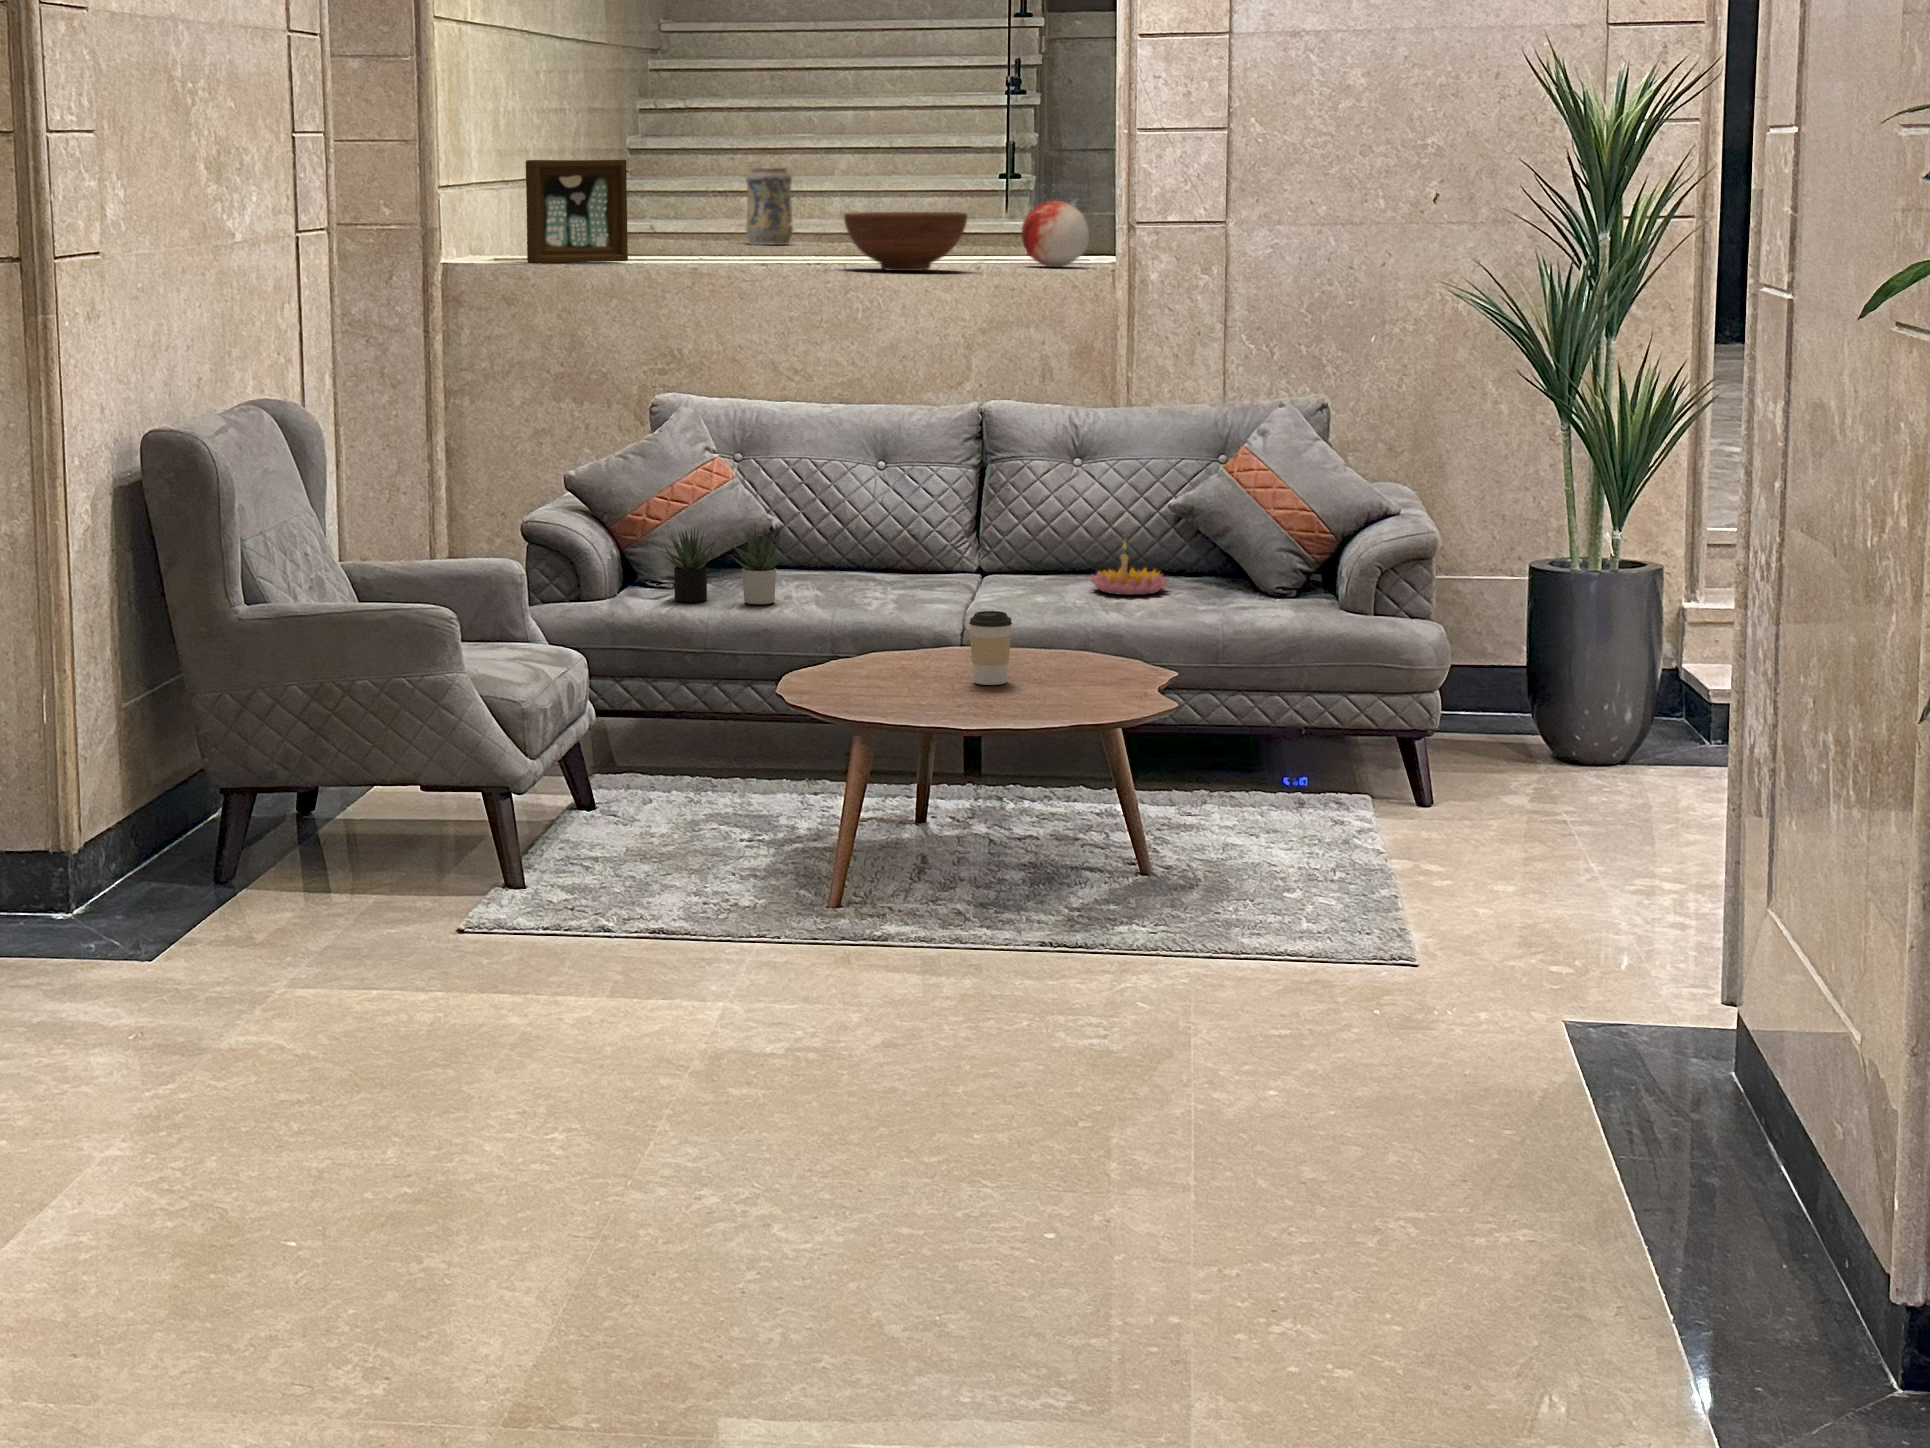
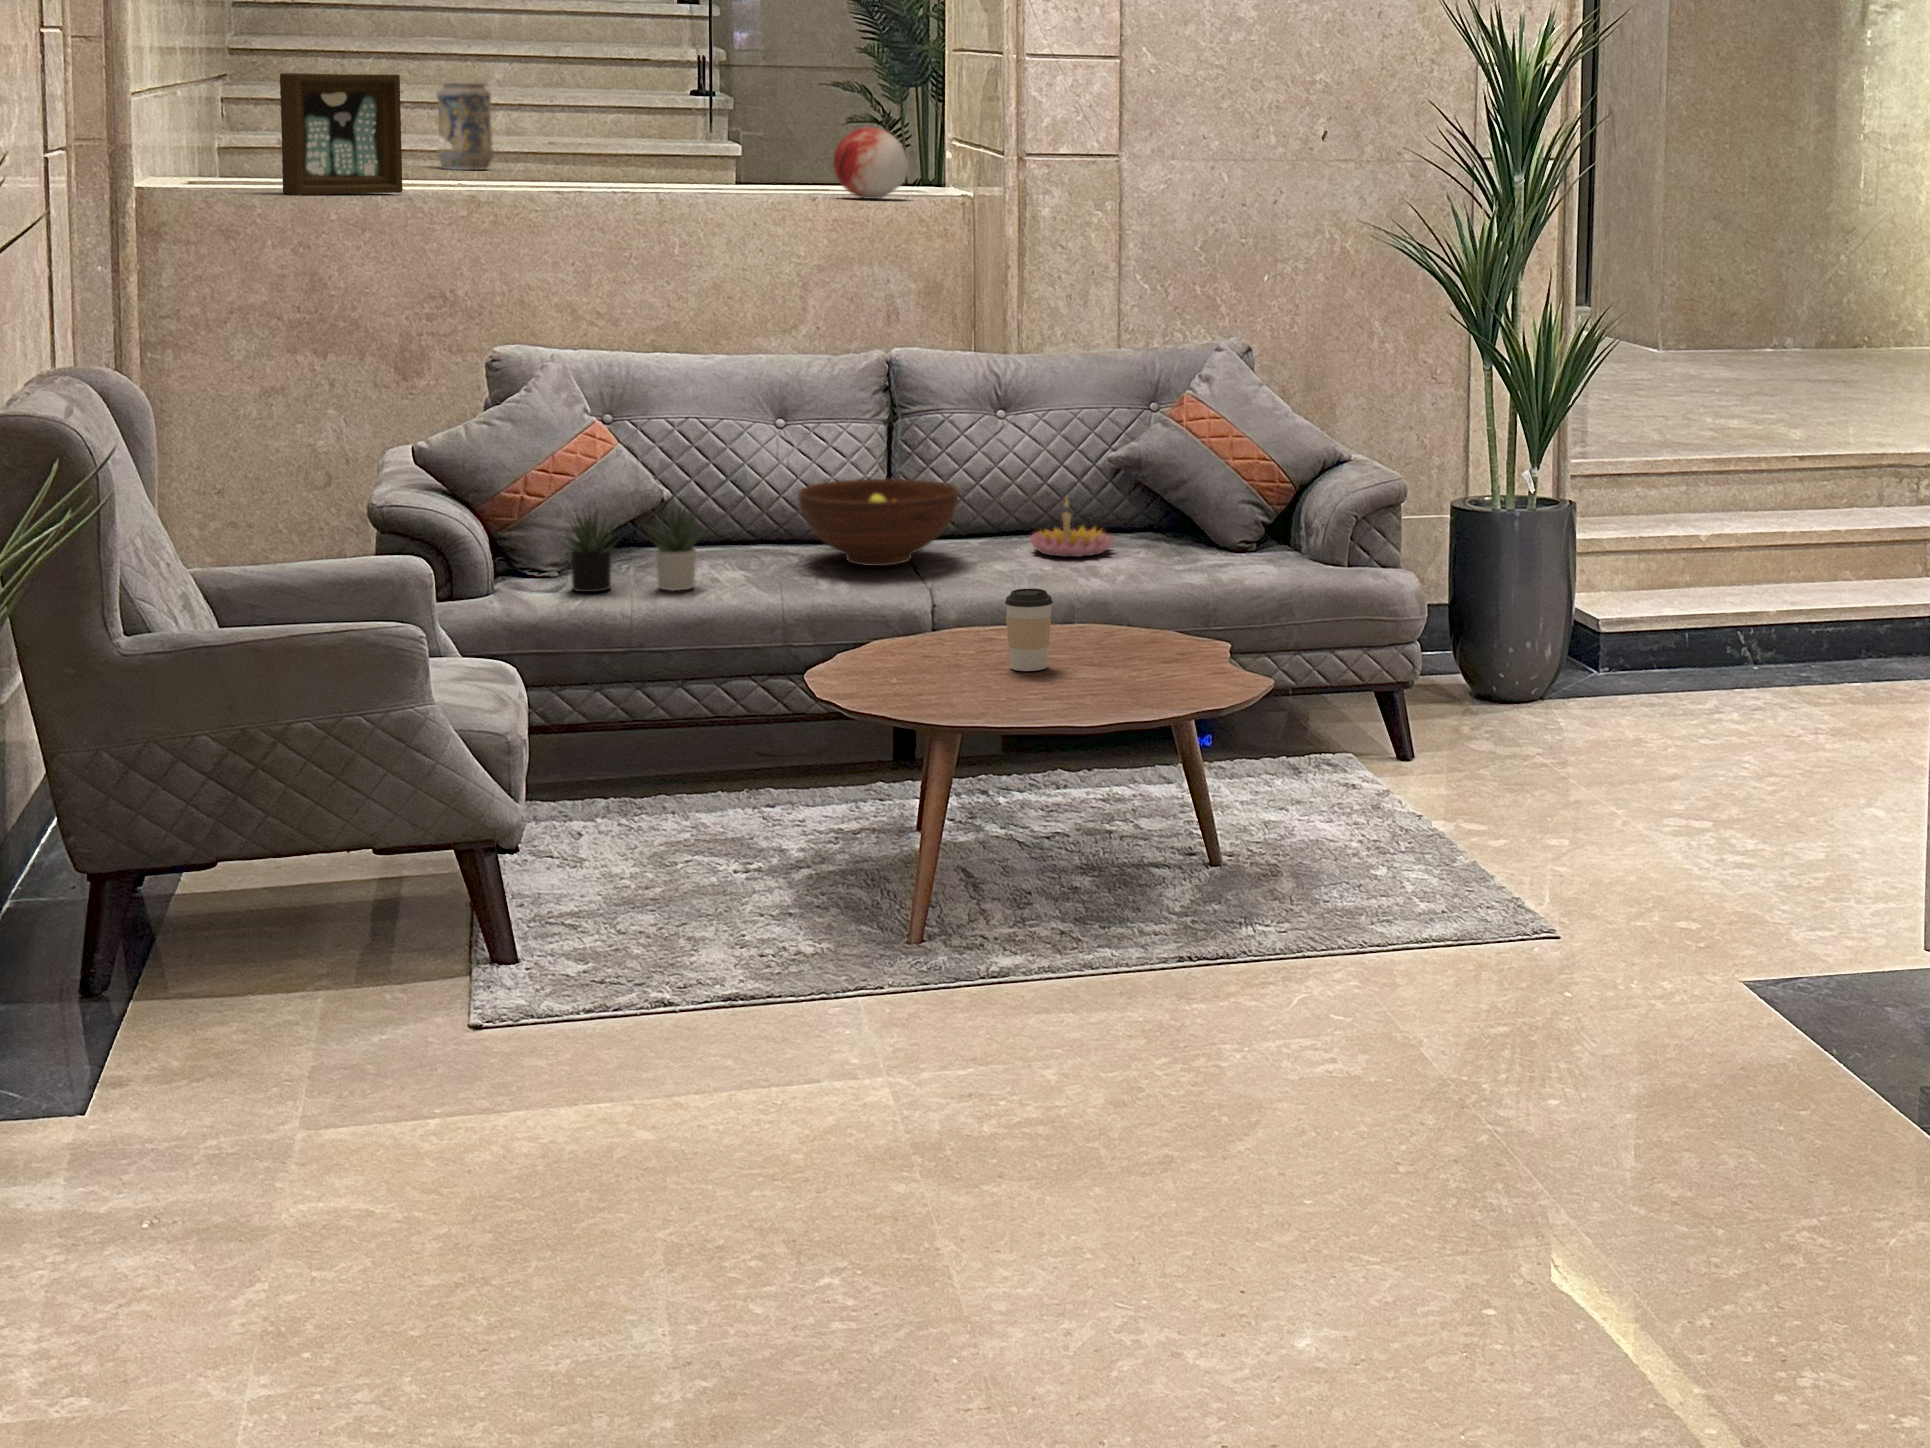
fruit bowl: present [844,212,967,271] -> present [798,479,959,566]

